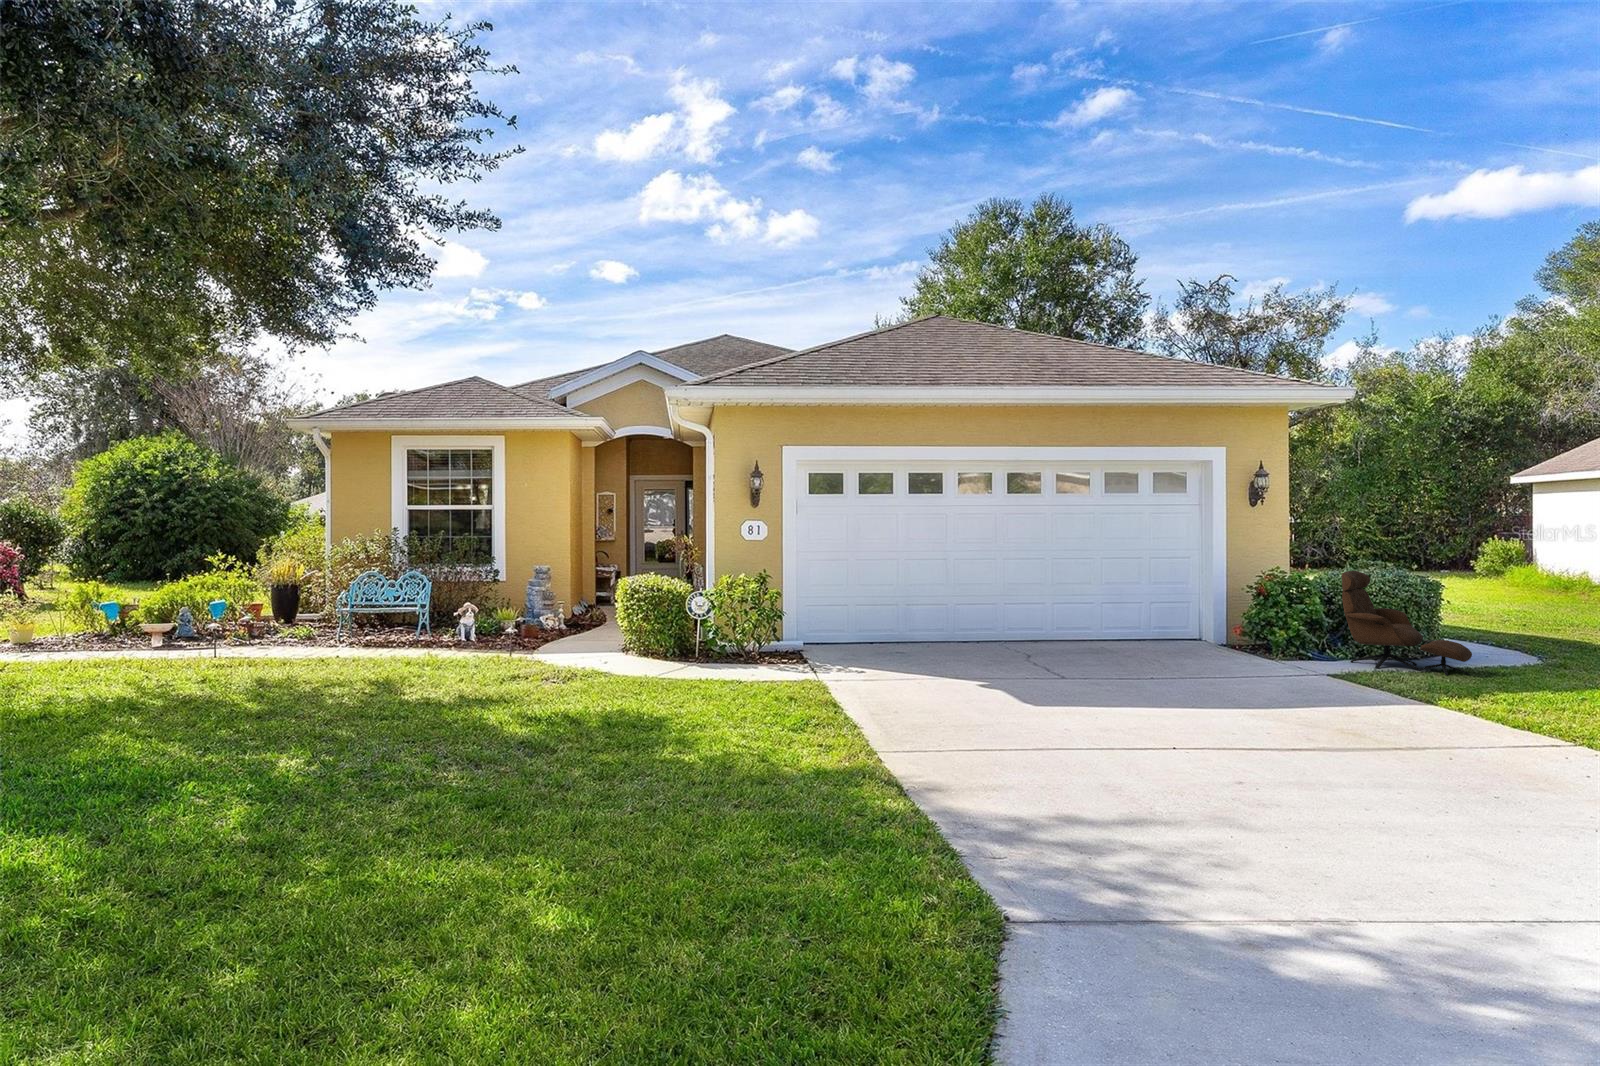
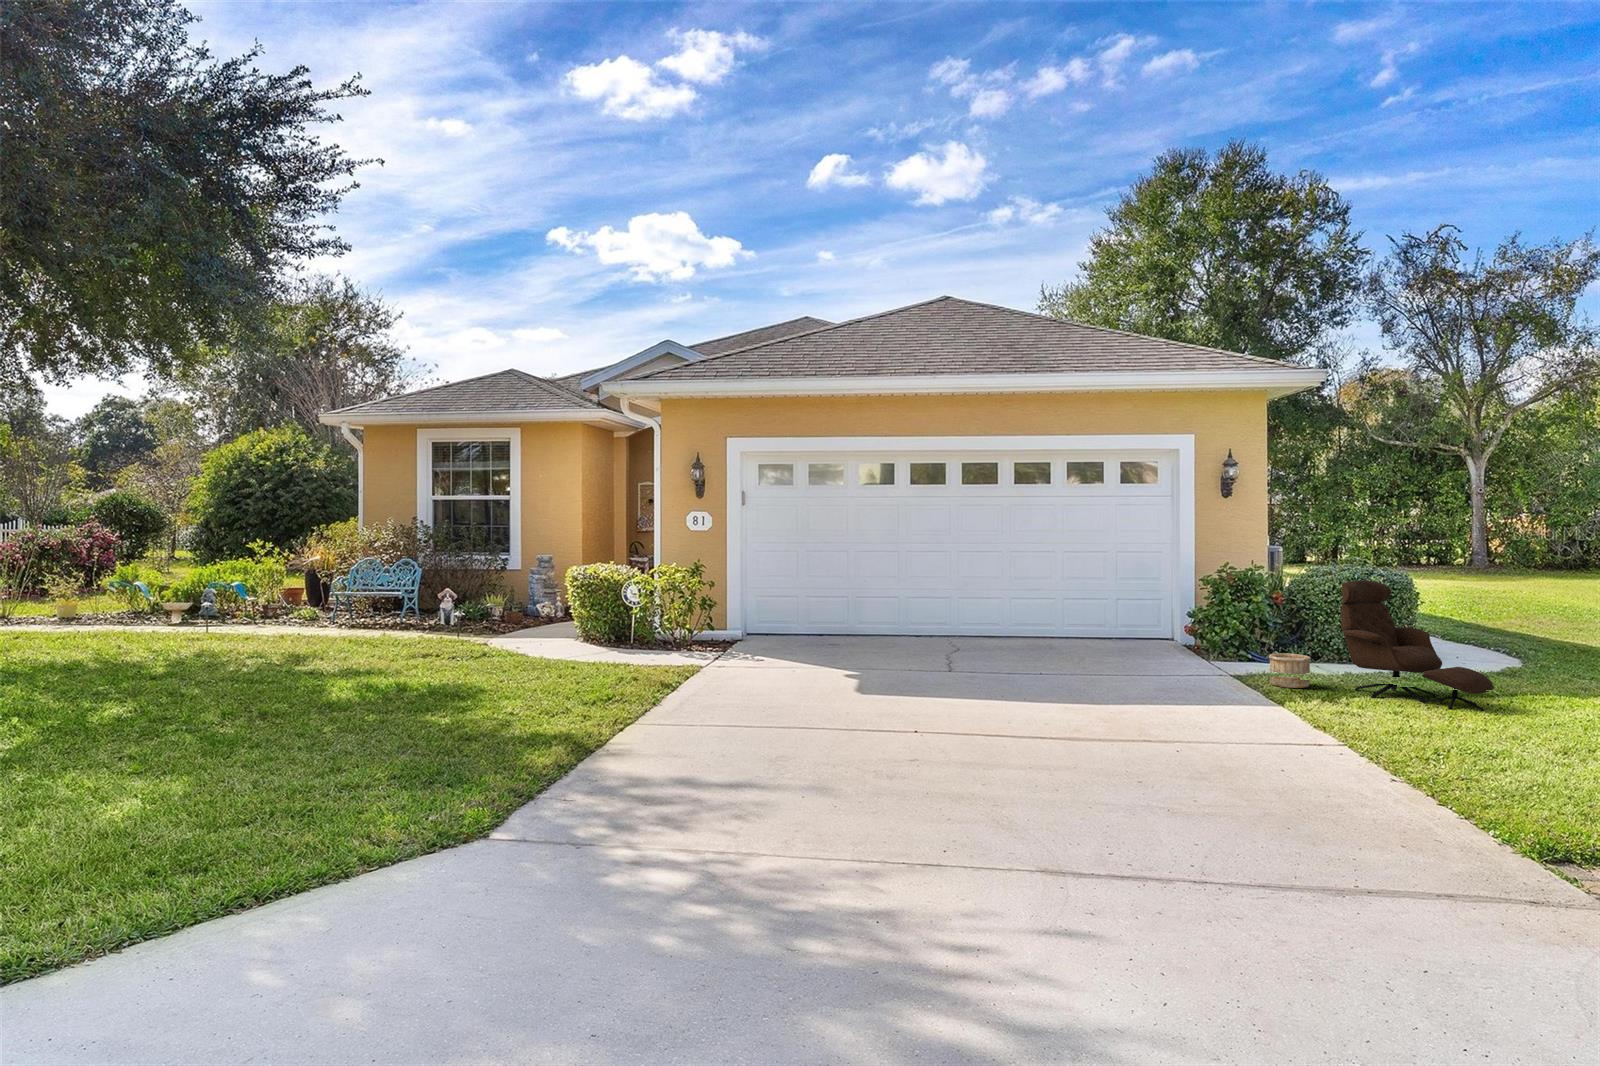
wooden bucket: none [1281,634,1319,663] -> present [1269,653,1311,688]

